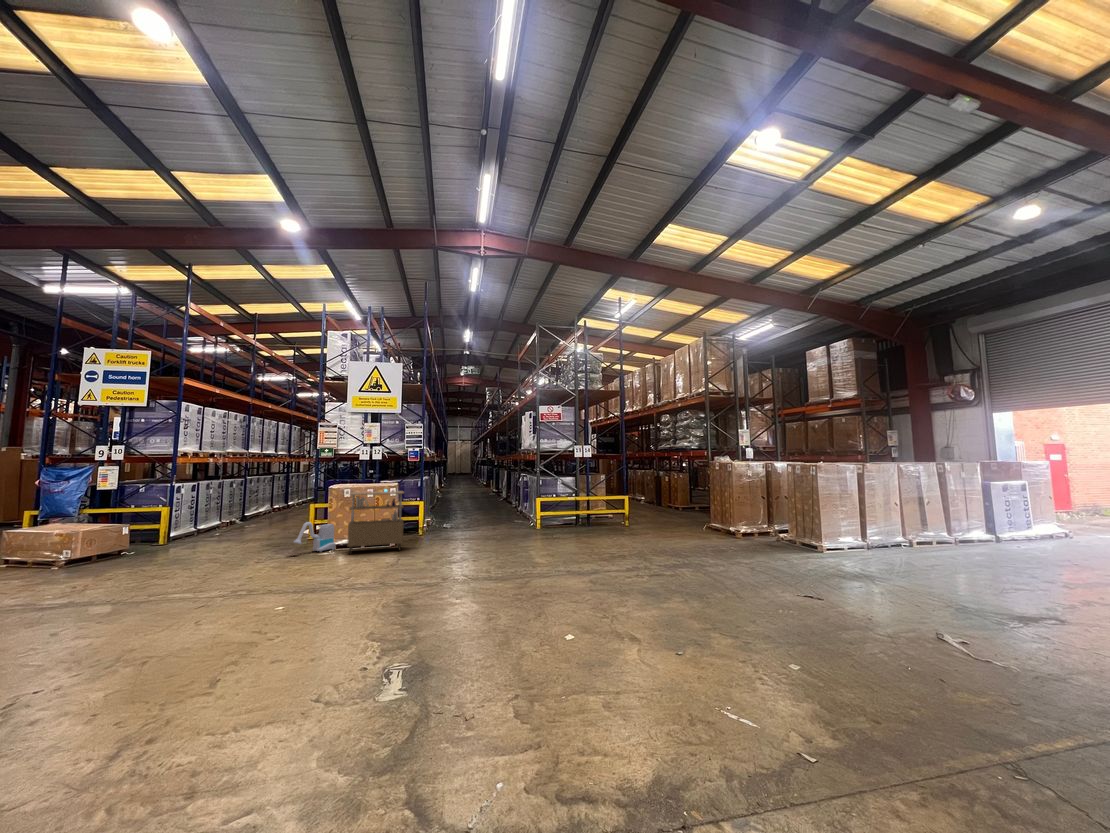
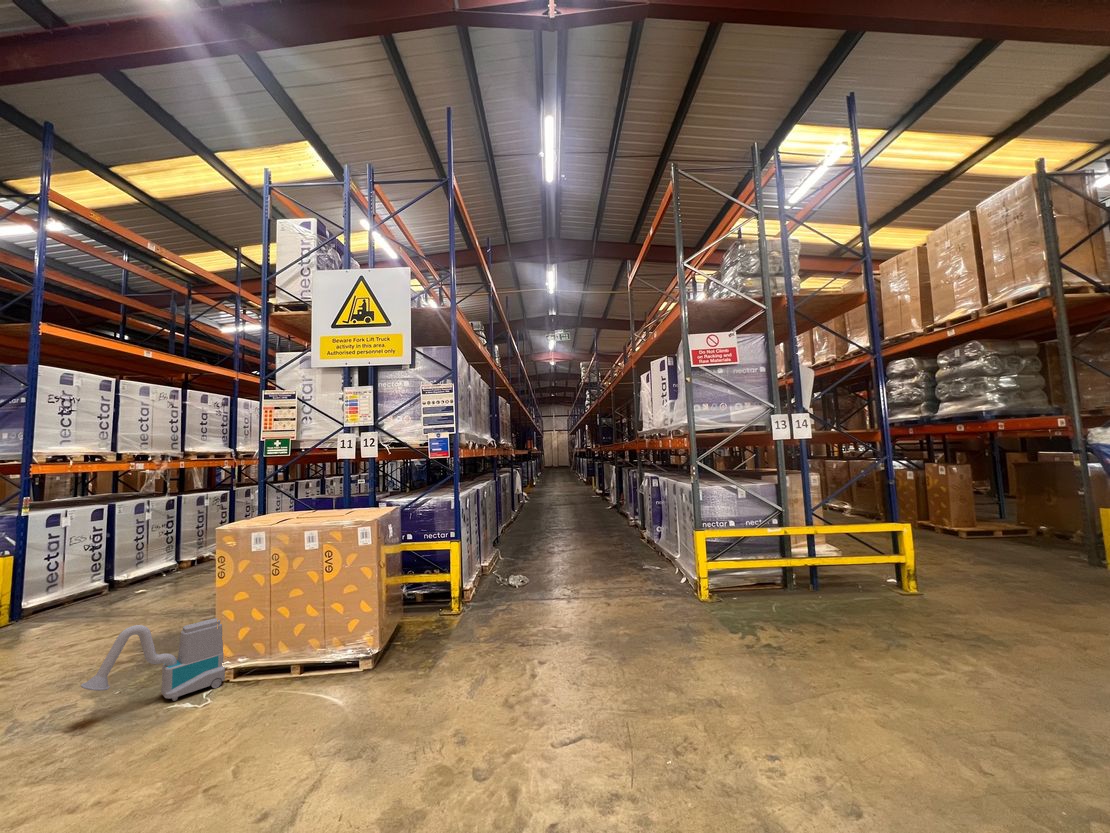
shelving unit: present [347,489,404,554] -> none [210,534,379,724]

